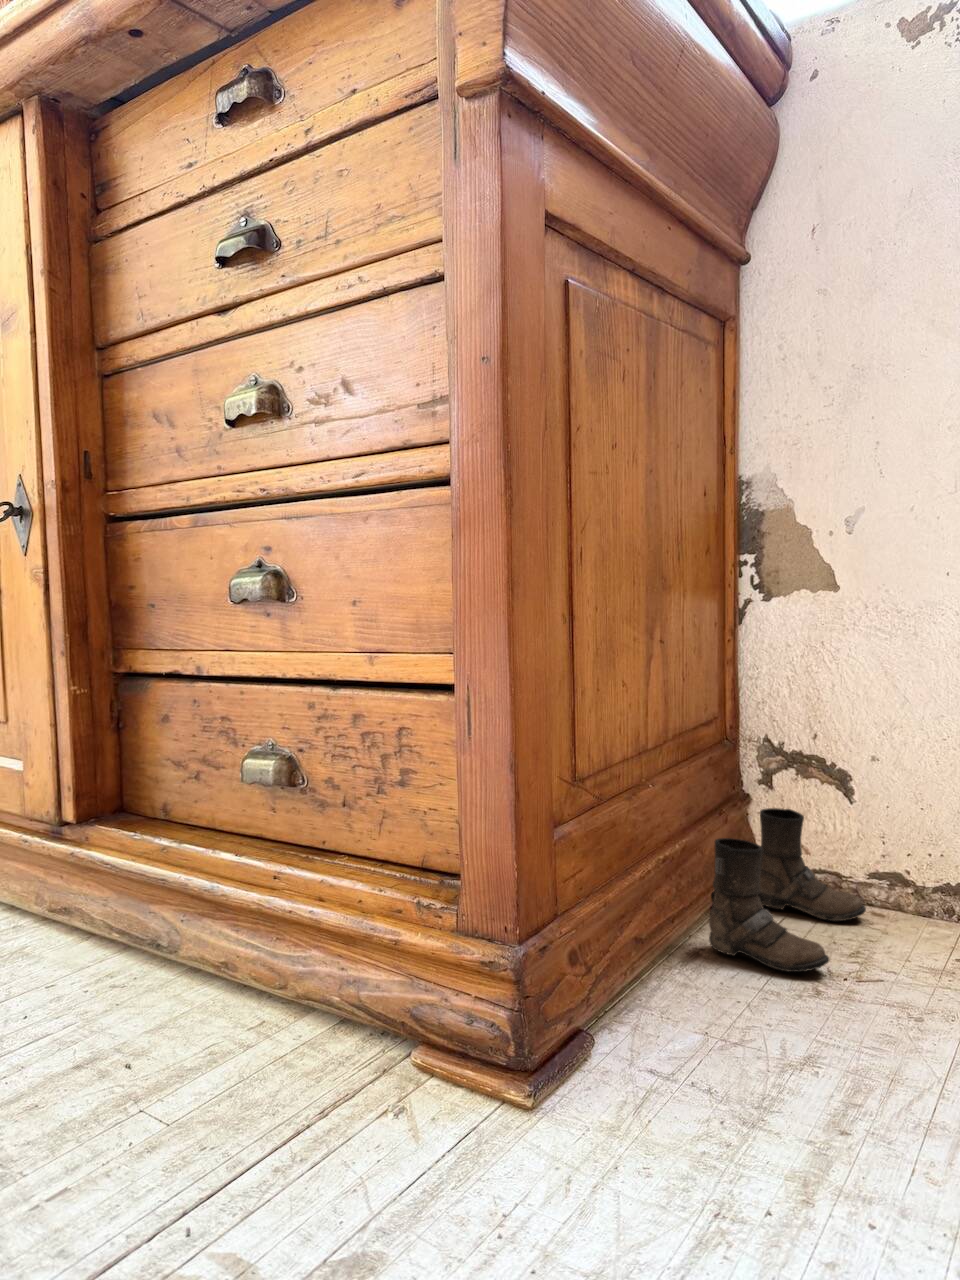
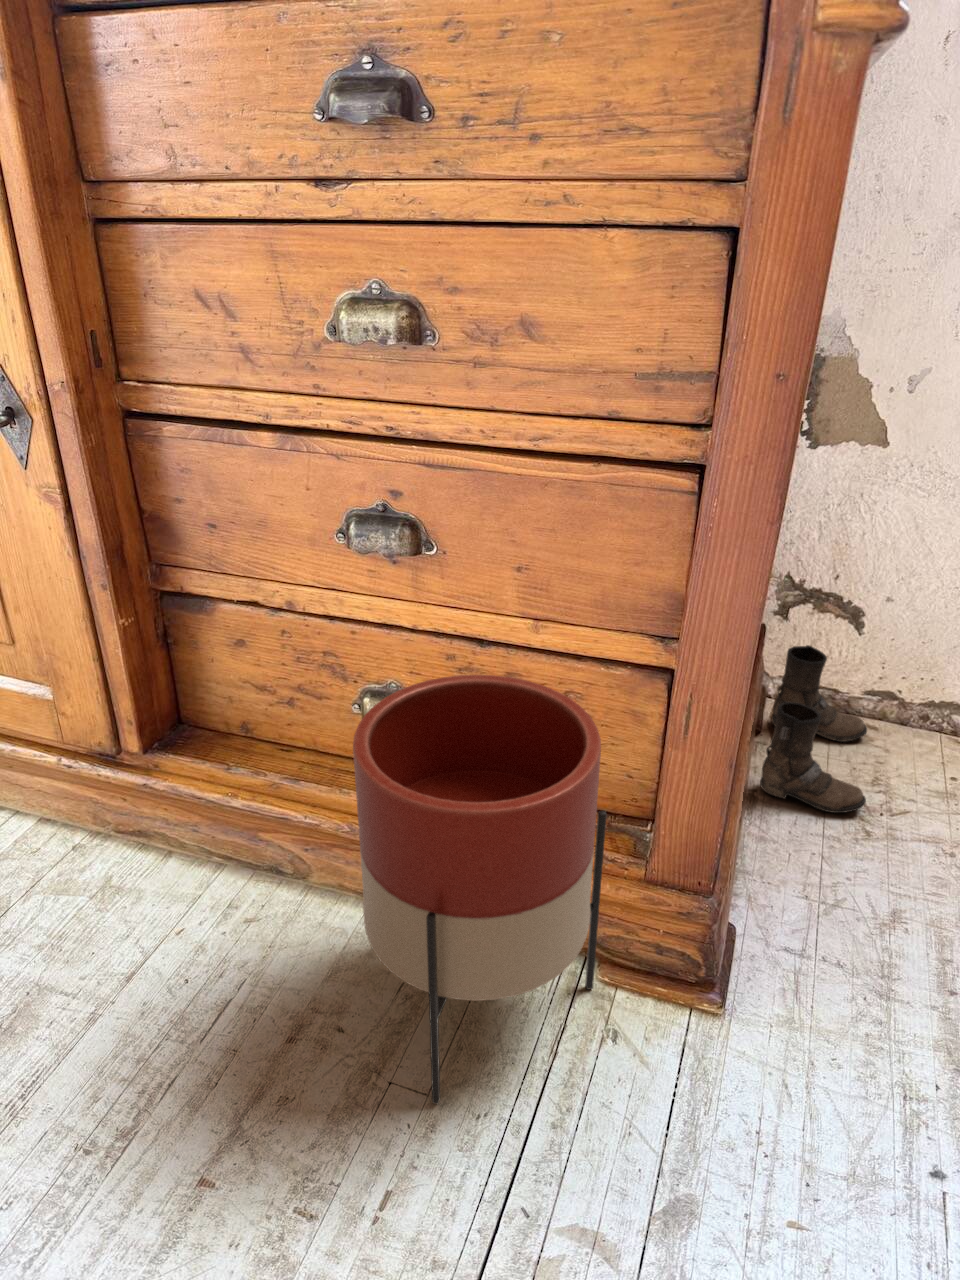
planter: none [118,697,399,1150] -> present [353,675,607,1105]

